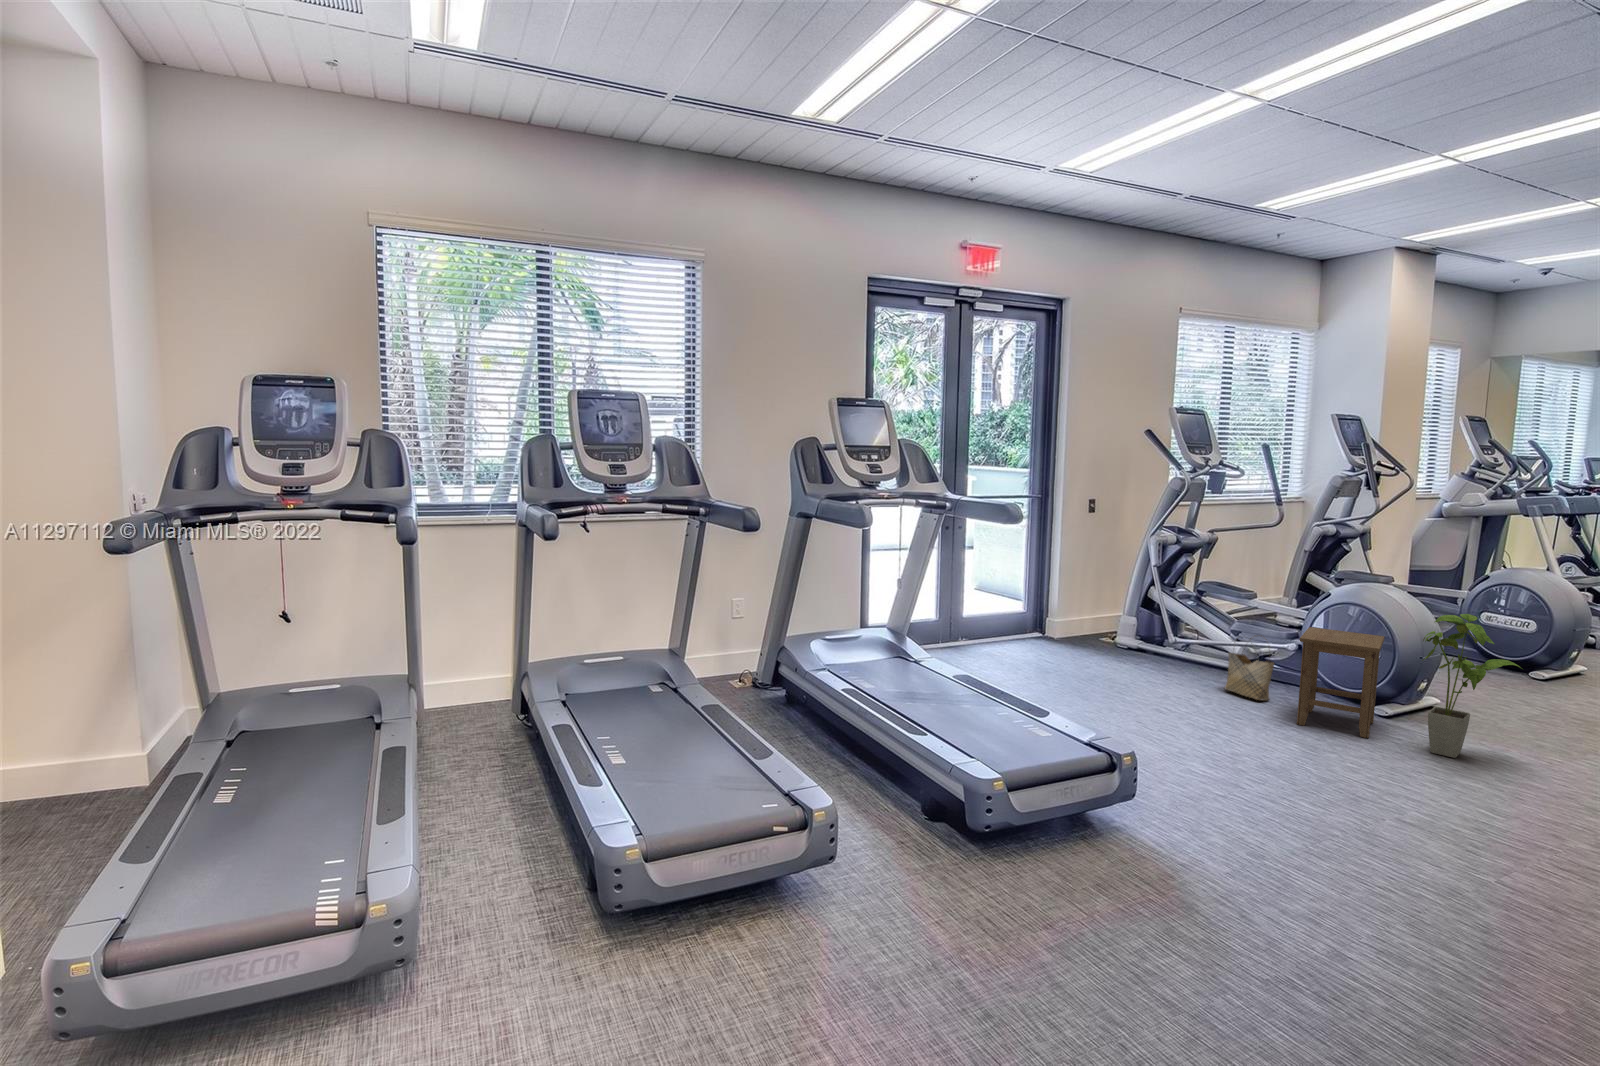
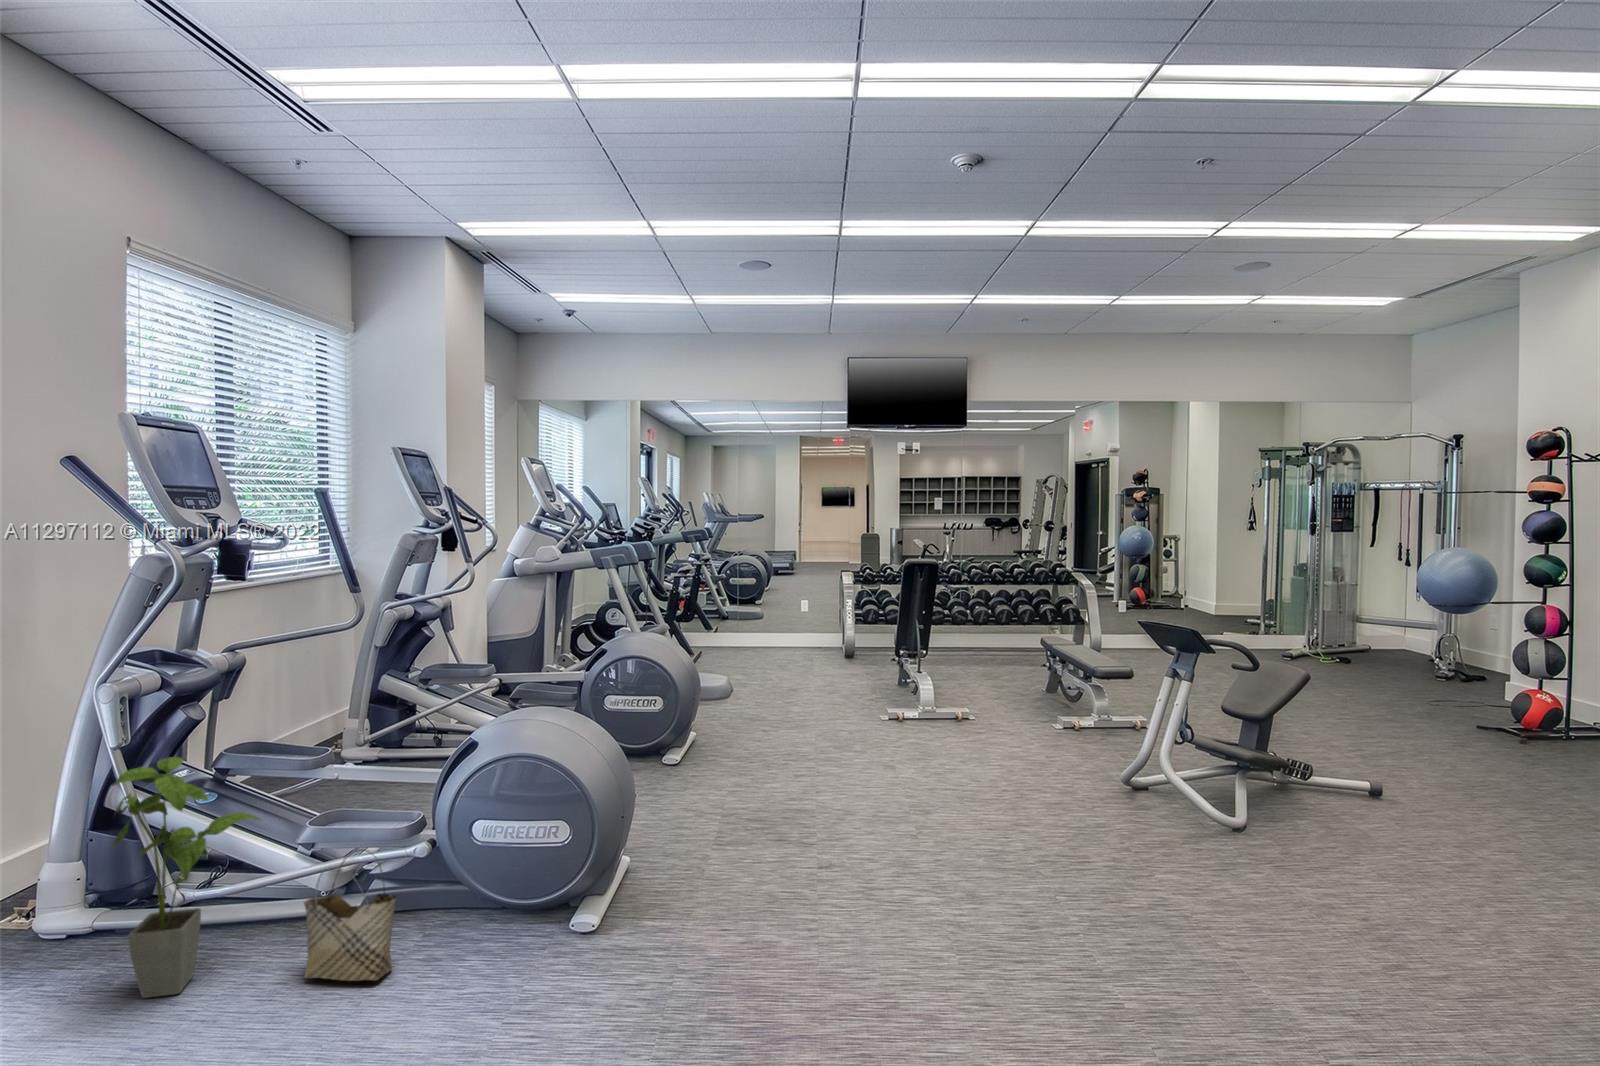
house plant: present [1422,614,1520,758] -> present [112,757,260,998]
stool: present [1297,627,1385,738] -> none [449,800,579,1018]

